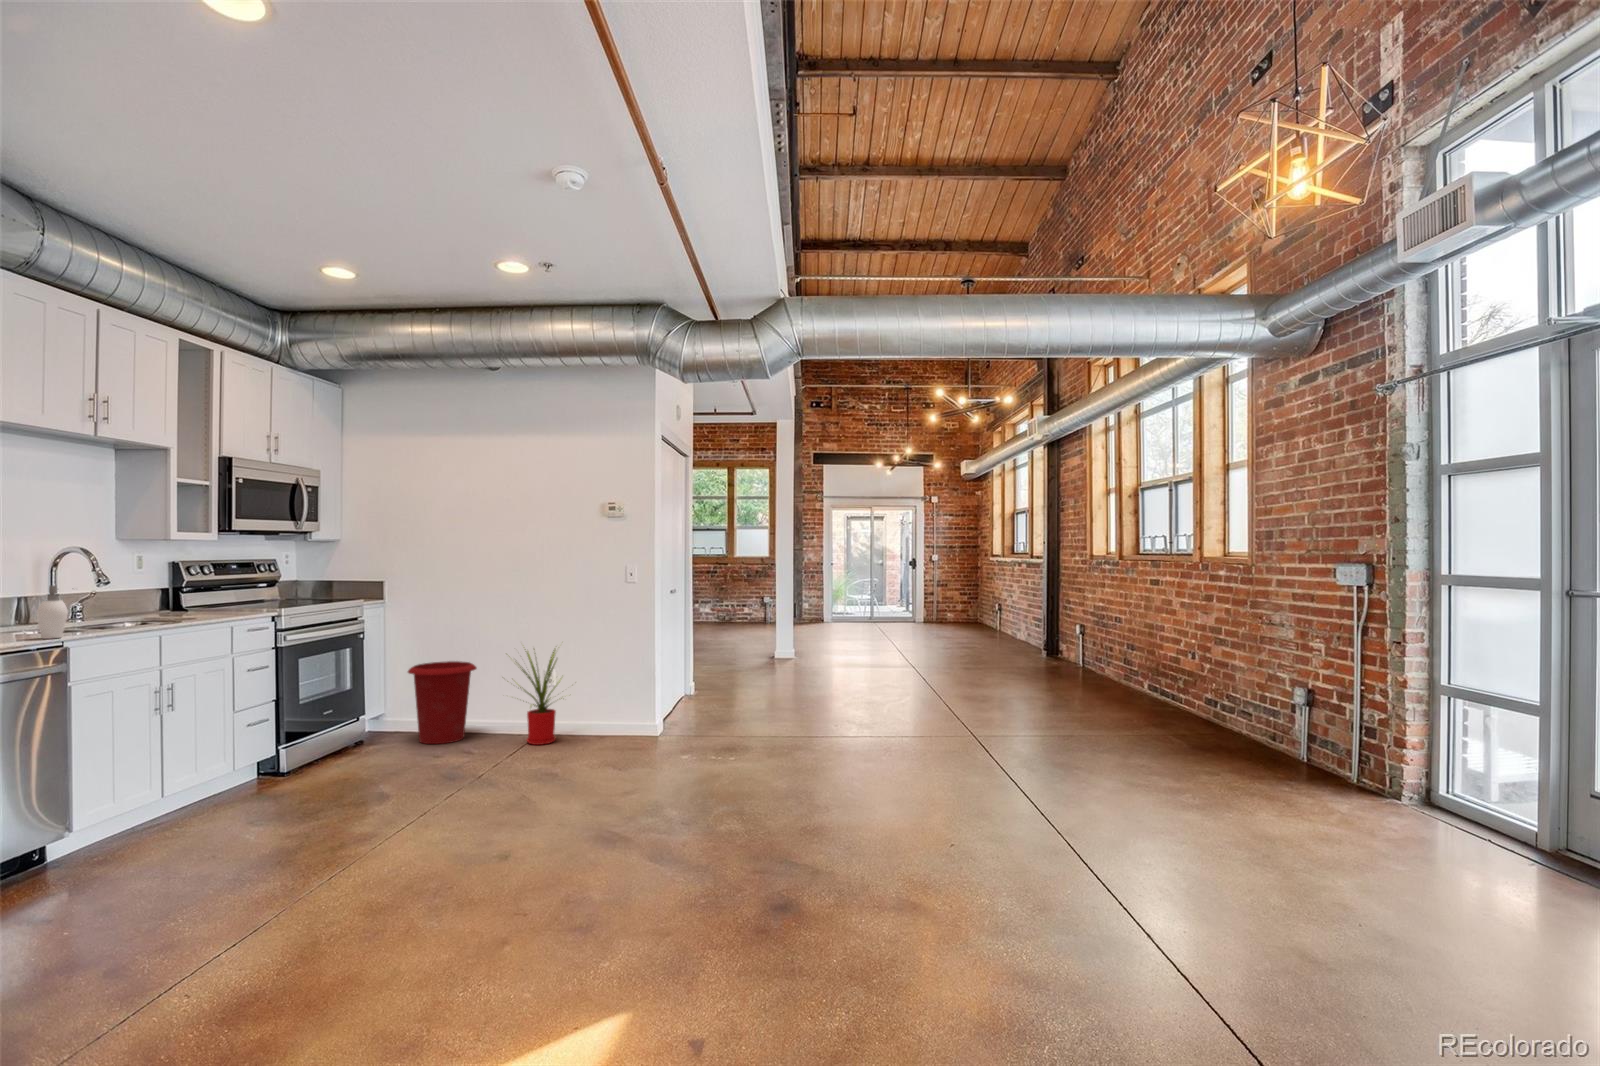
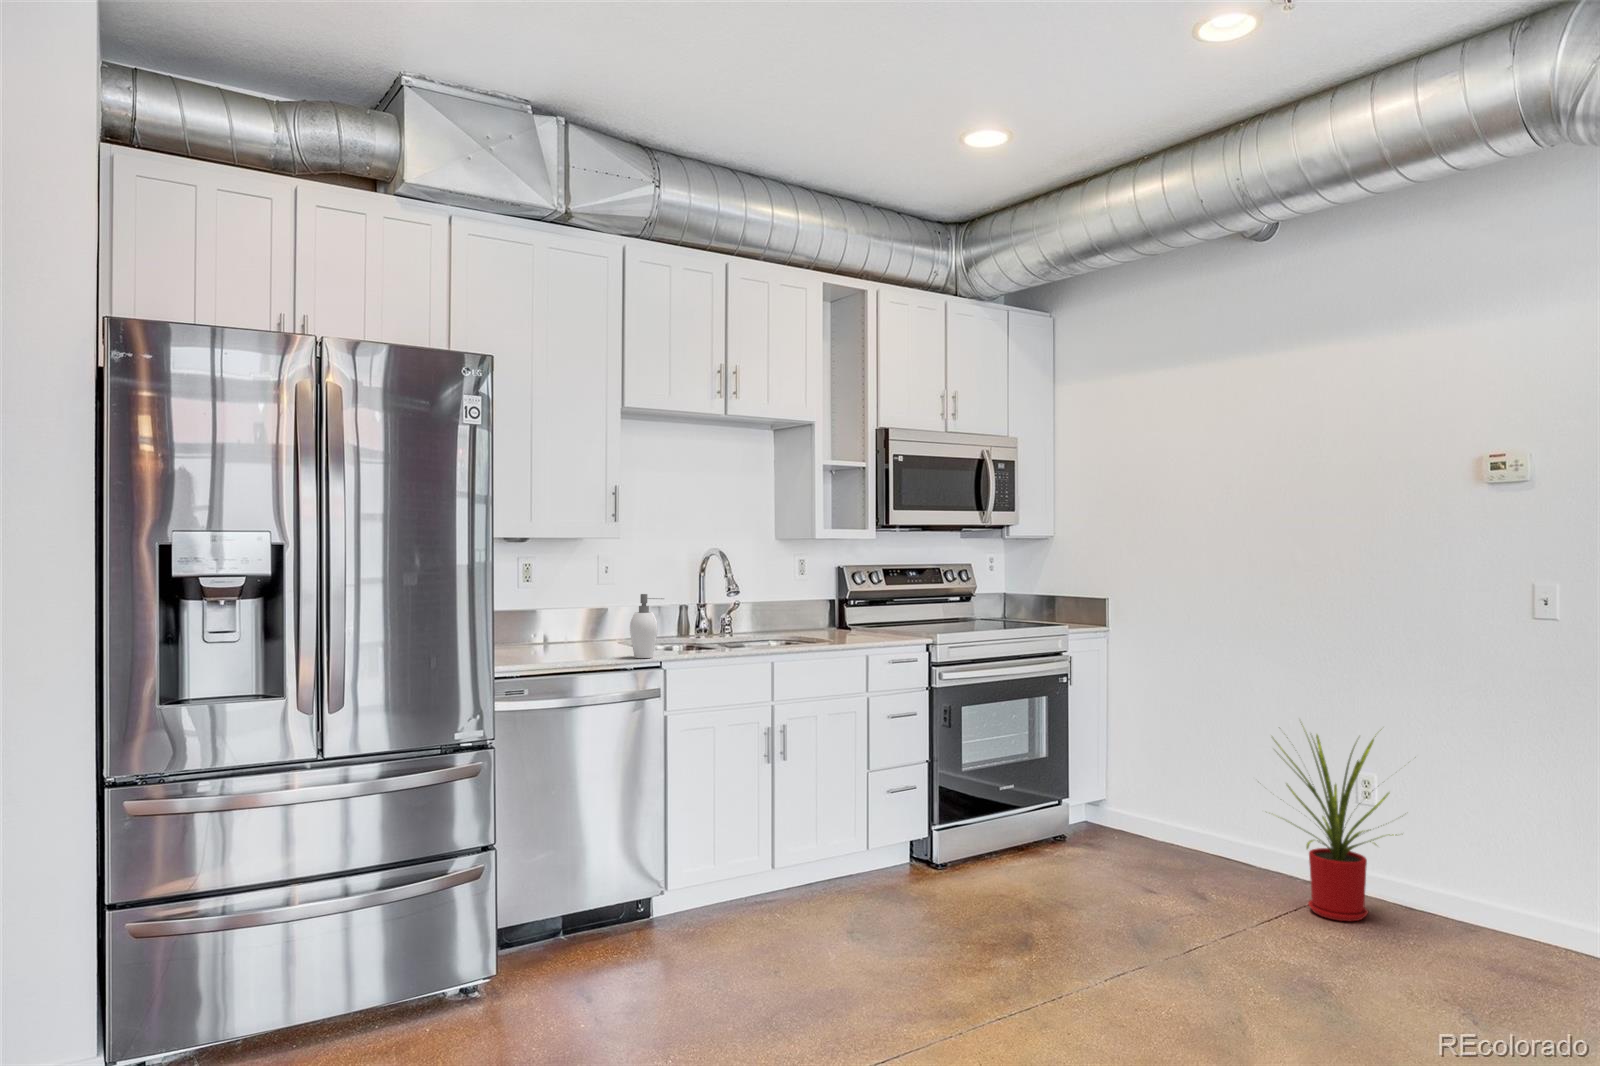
waste bin: present [408,661,477,744] -> none [1120,732,1231,872]

